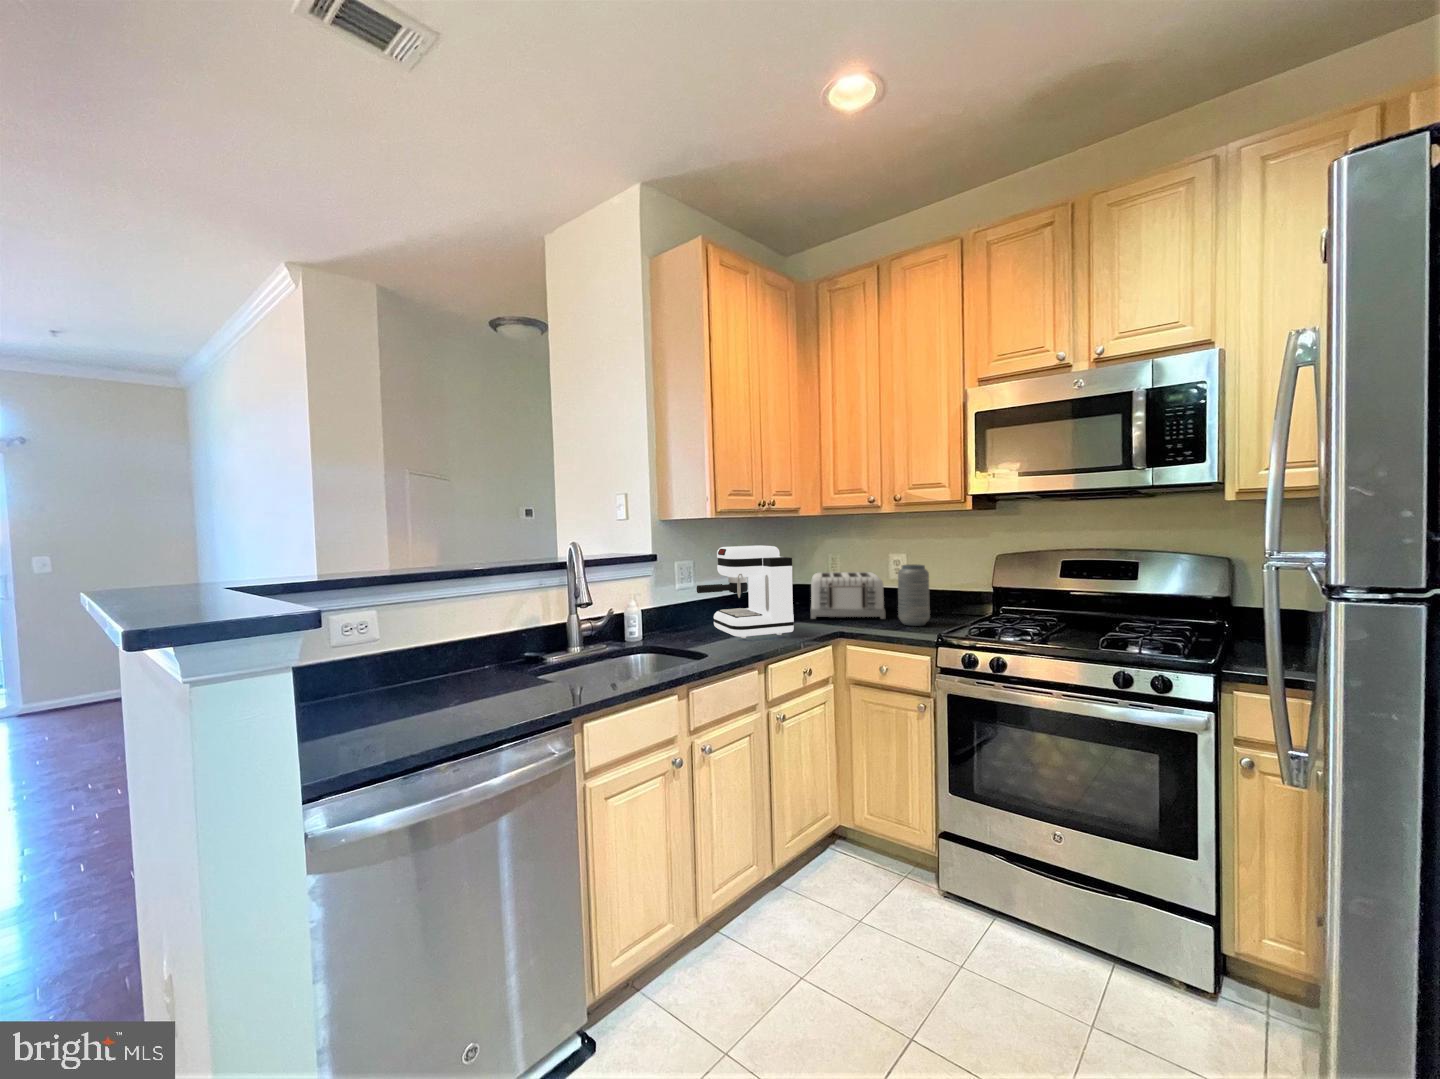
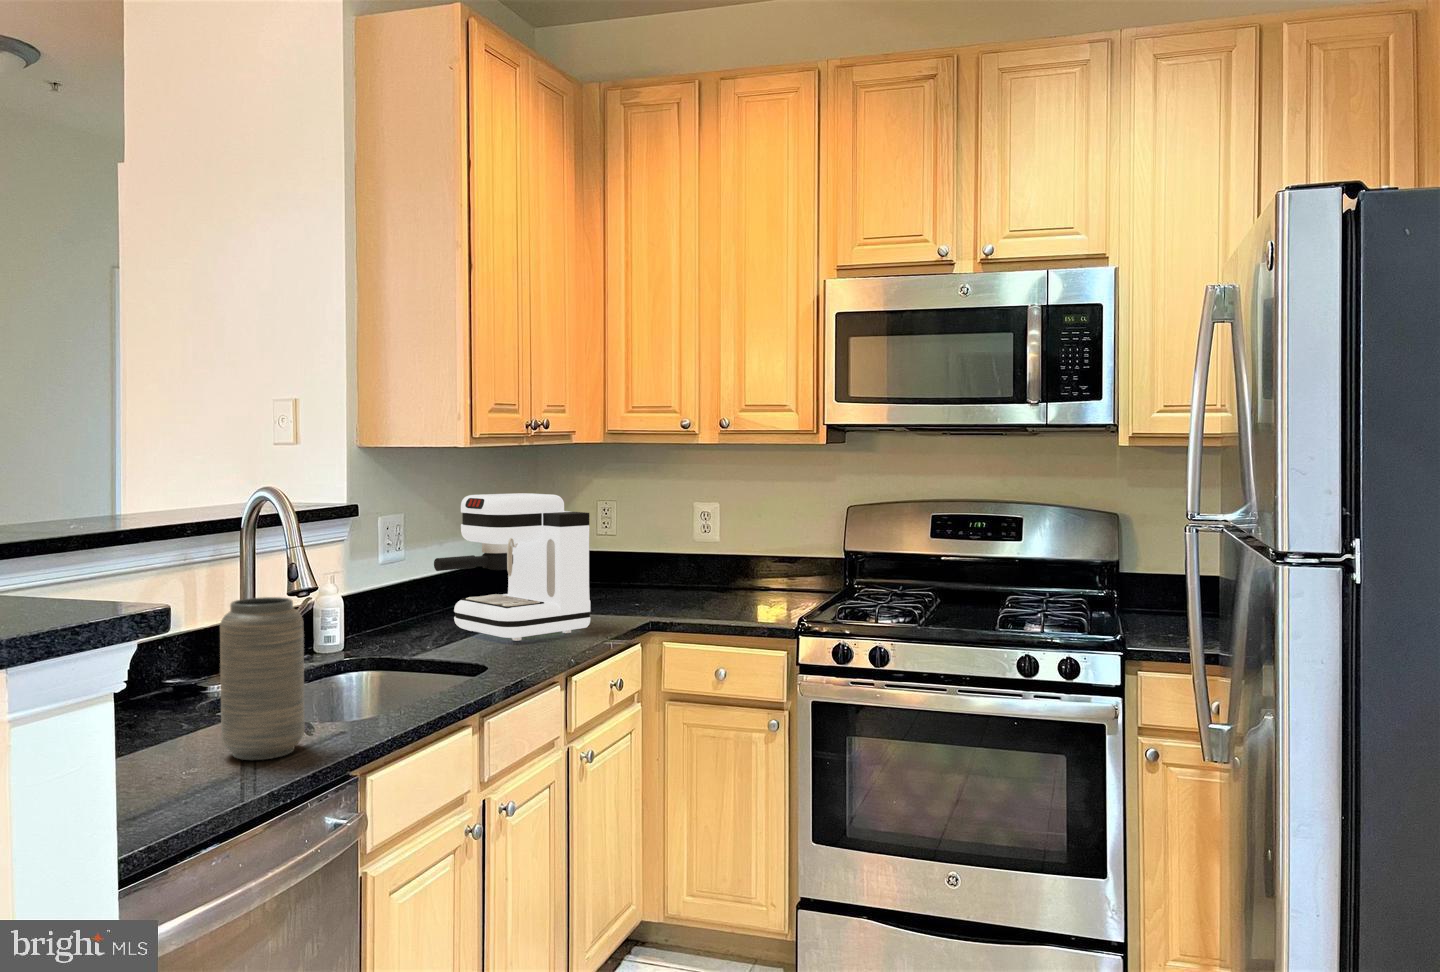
vase: present [898,565,930,626] -> present [220,597,305,760]
toaster: present [811,572,885,619] -> none [577,535,703,608]

